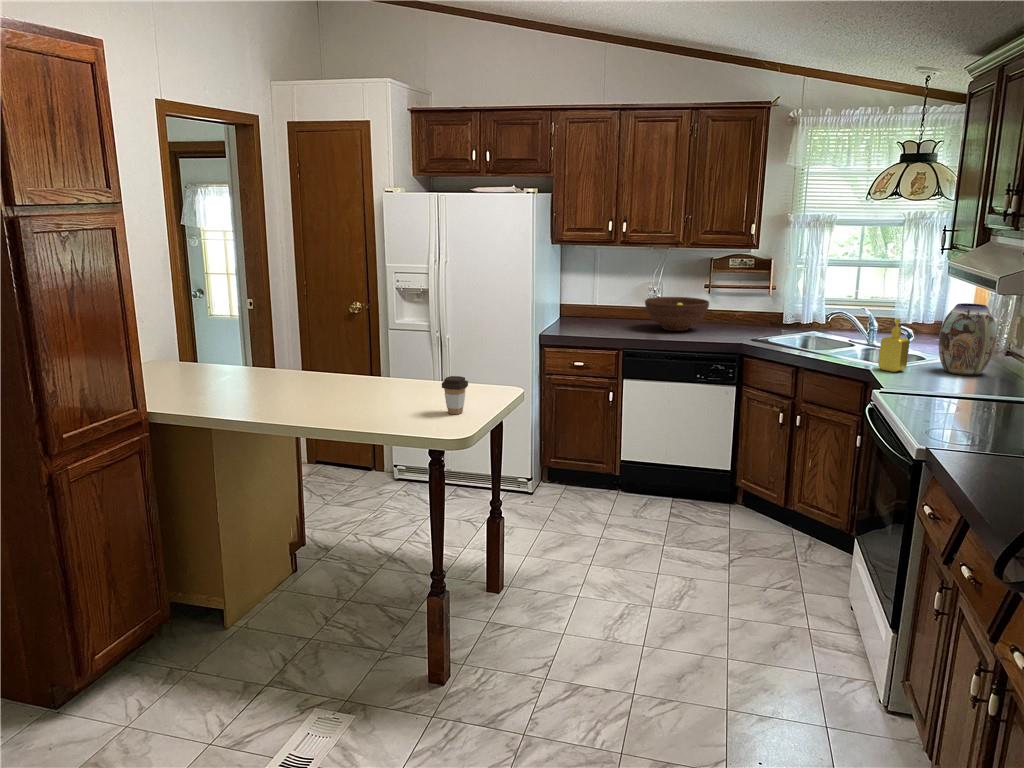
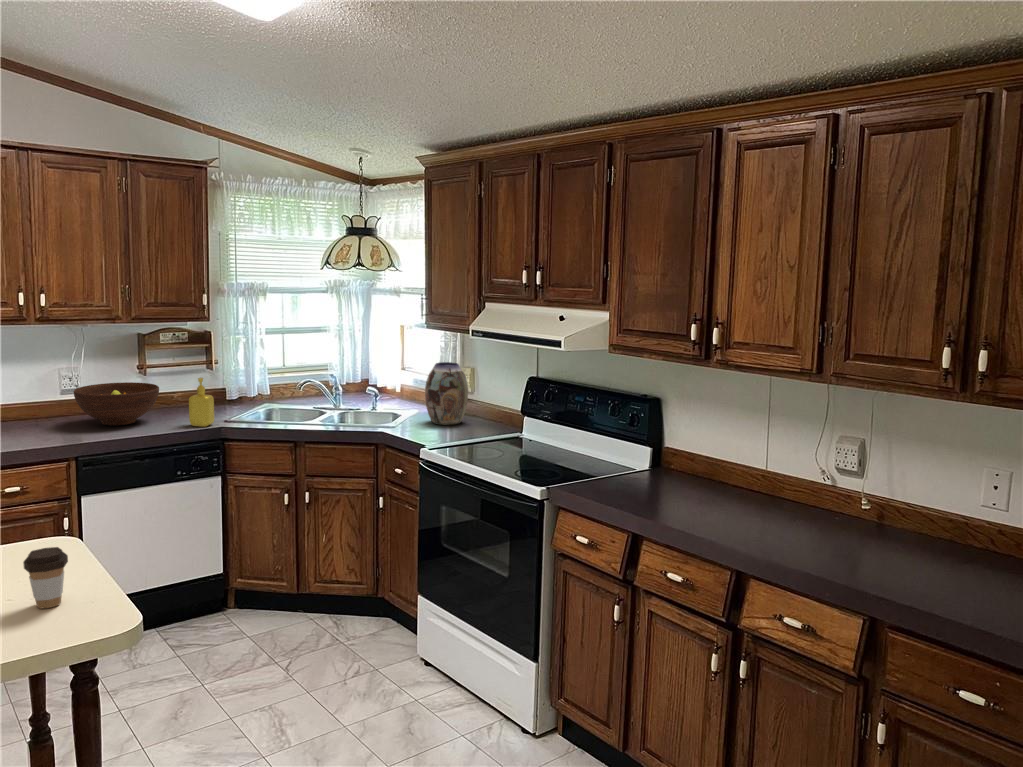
soap dispenser: present [878,318,909,372] -> present [189,378,214,427]

